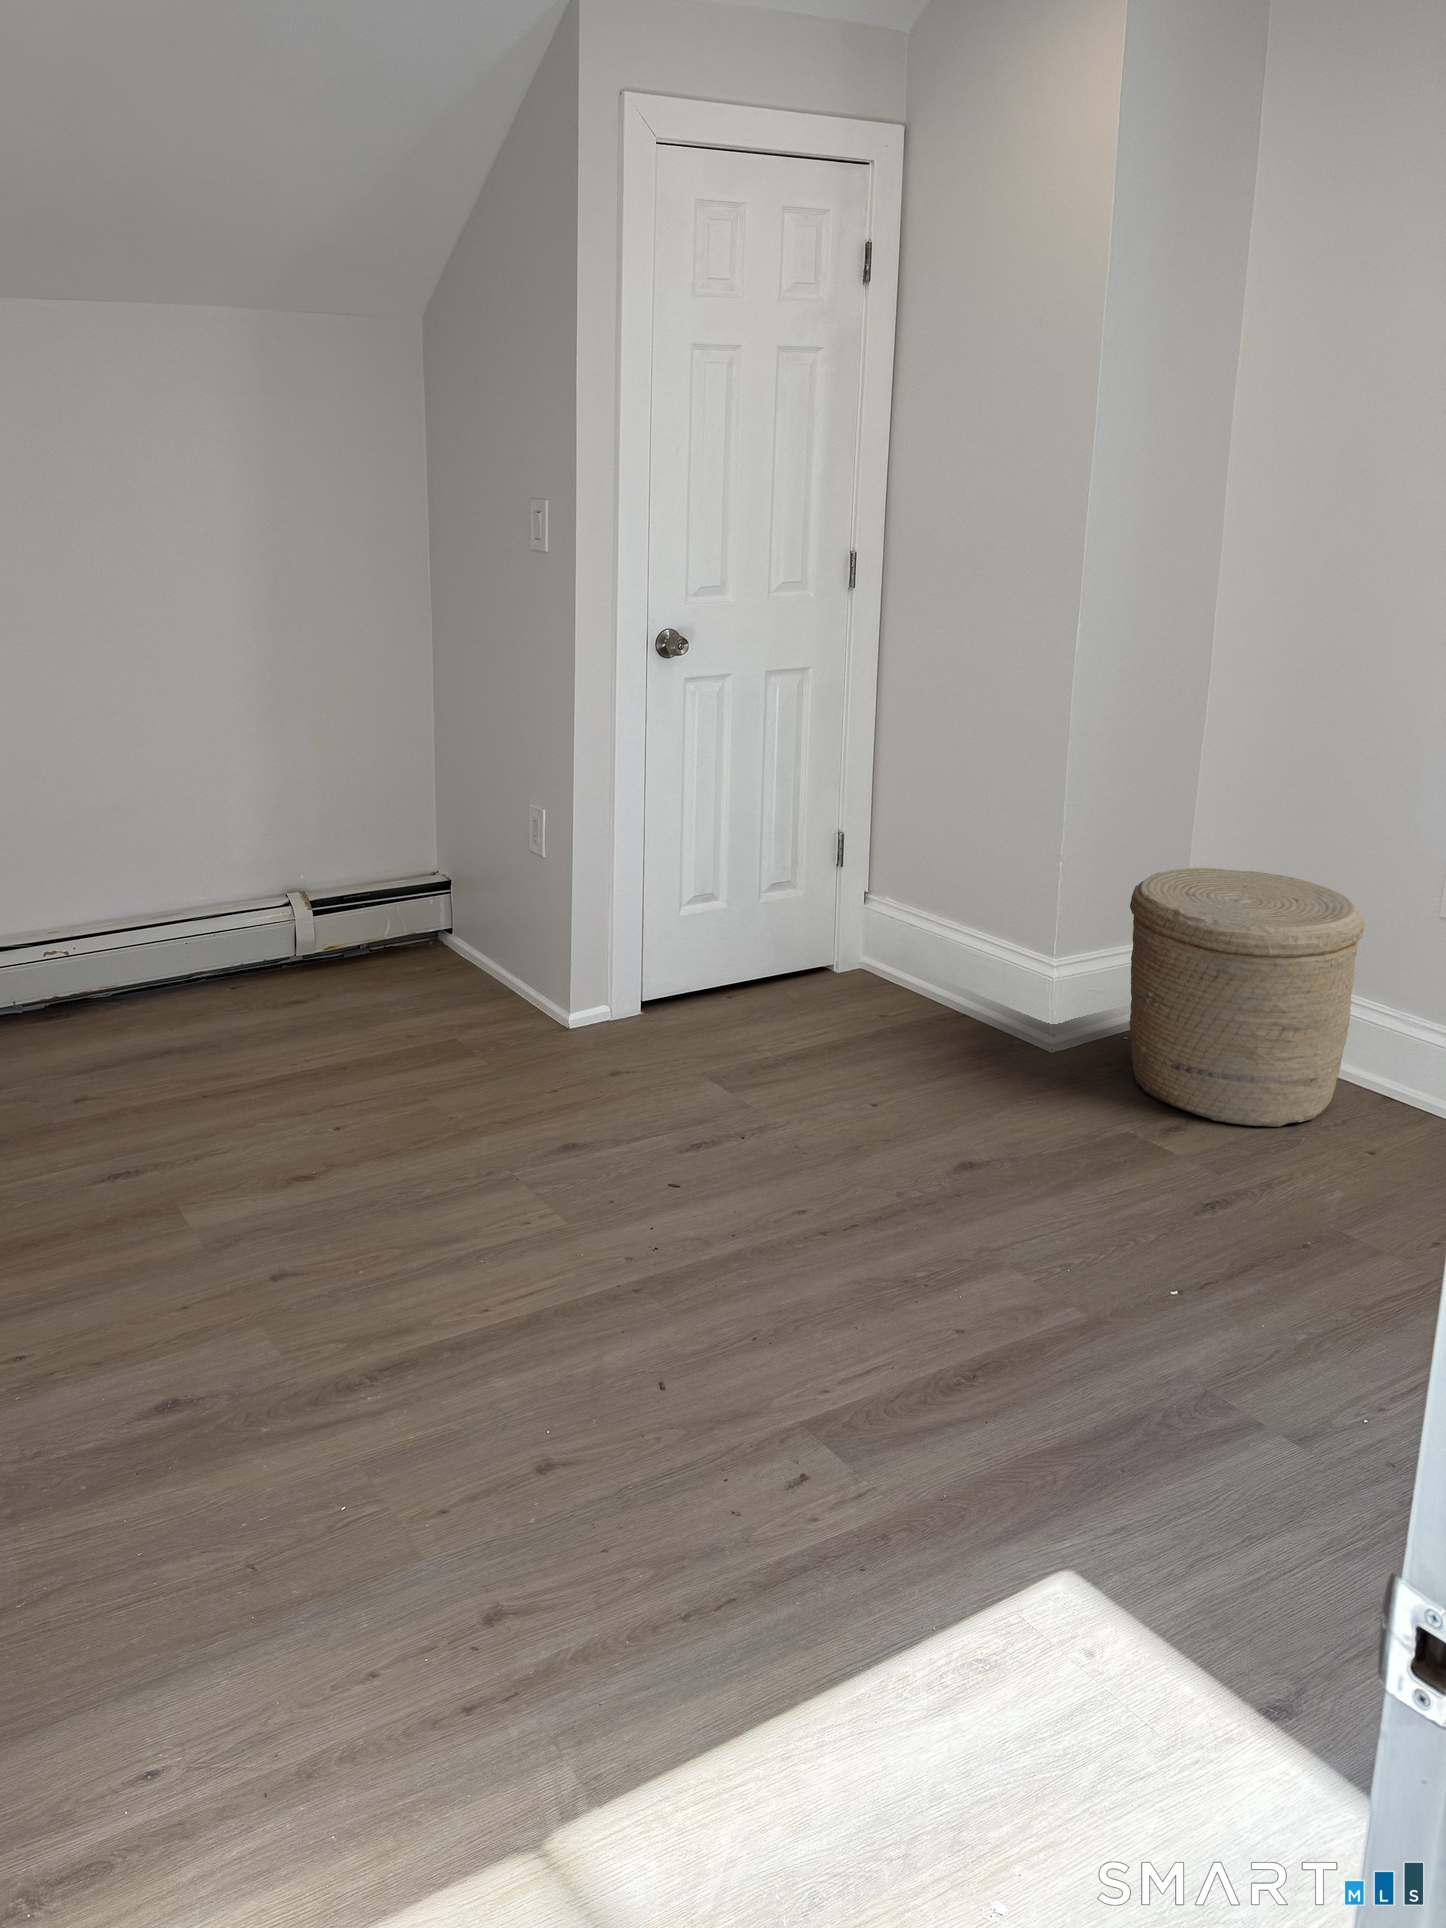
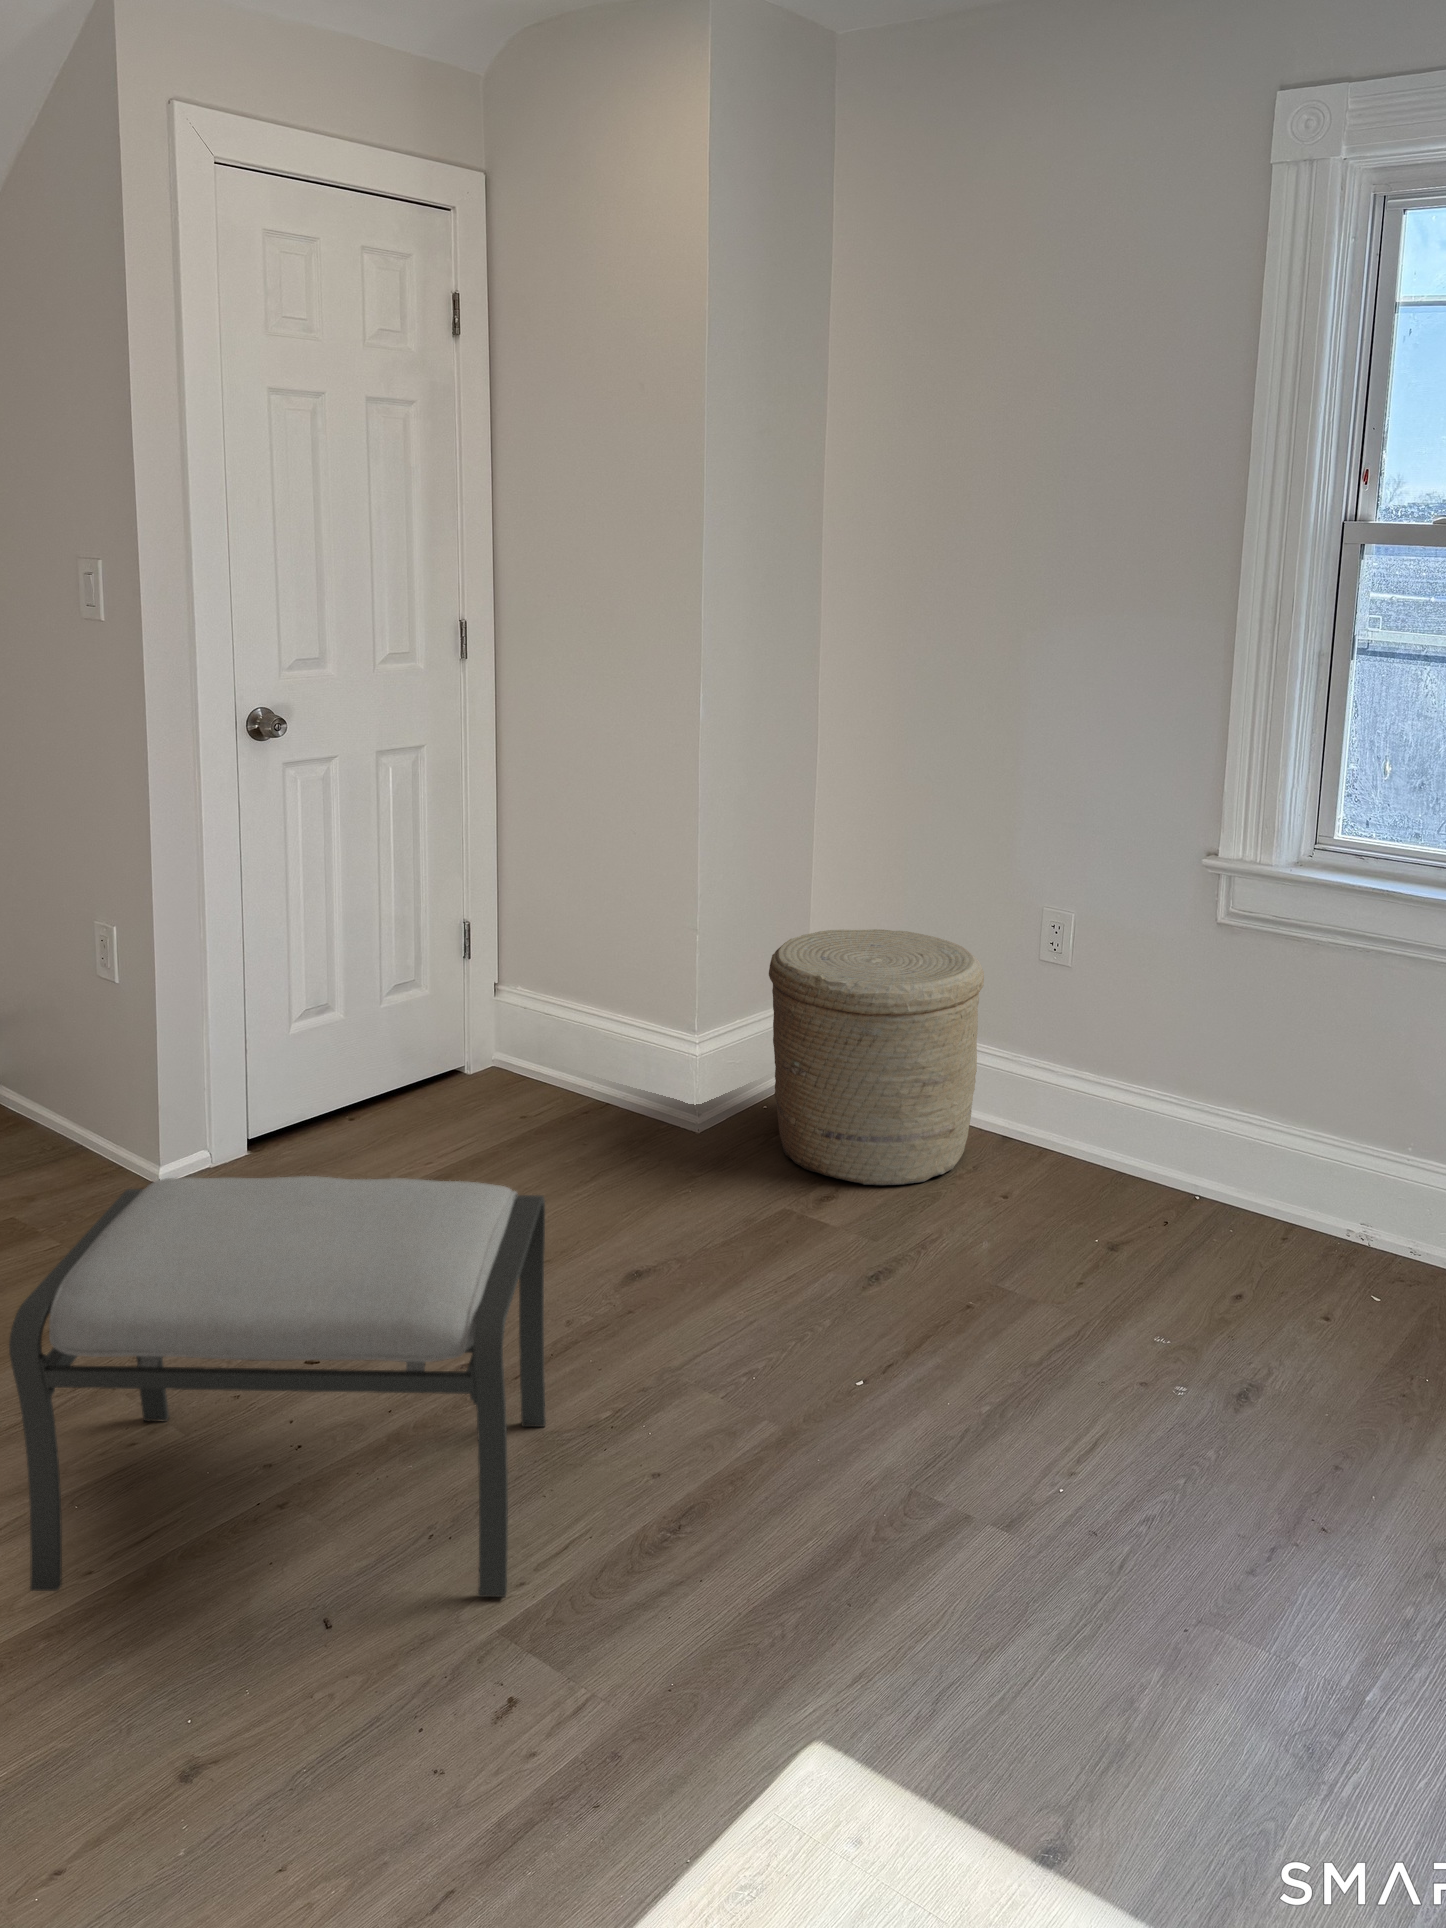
ottoman: none [441,1015,875,1398] -> present [9,1176,546,1597]

